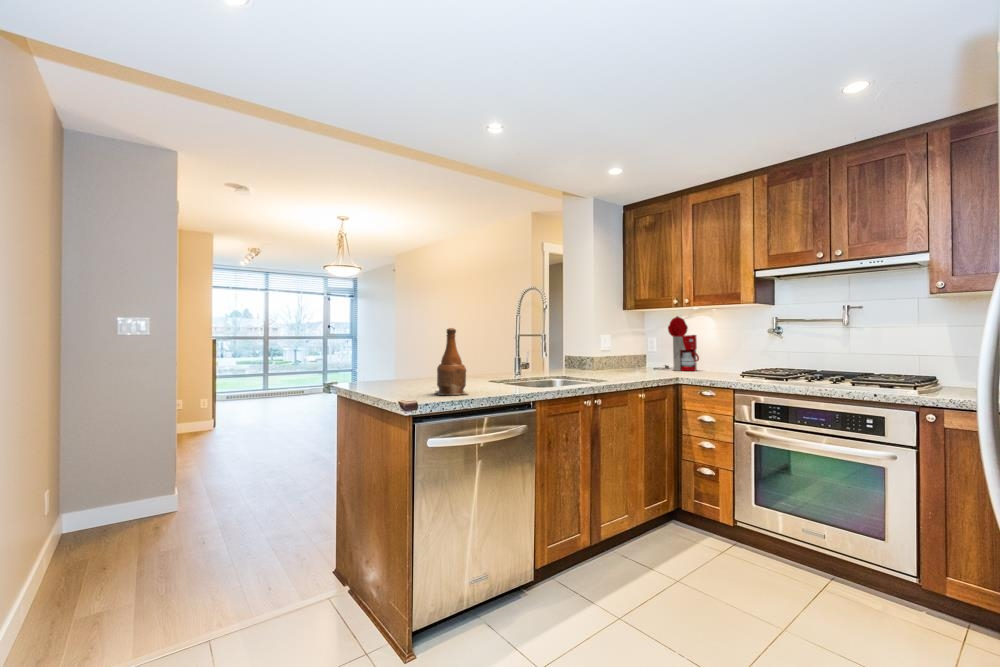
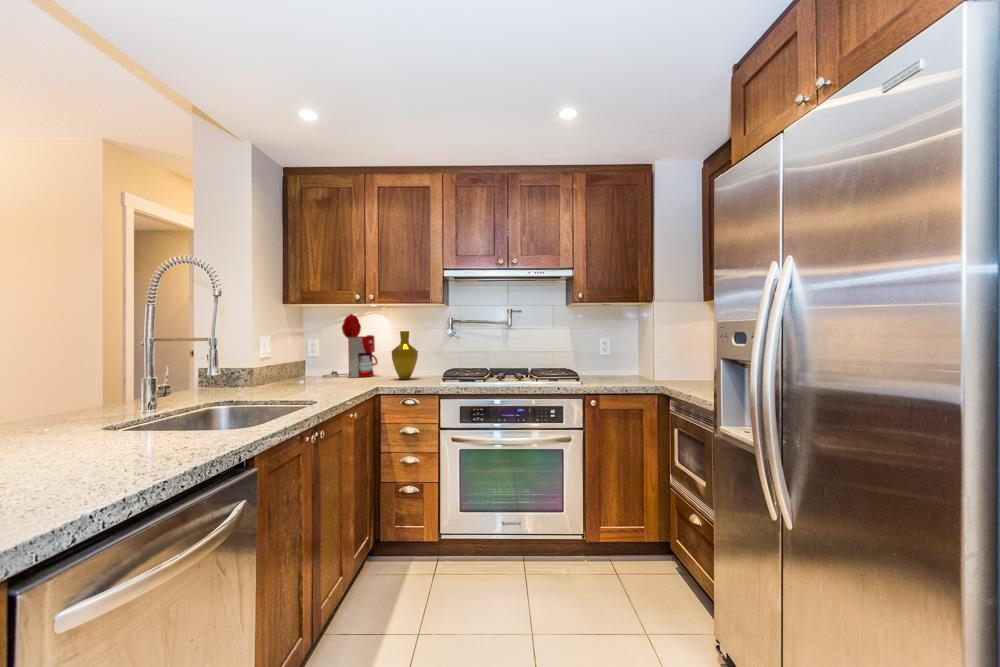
bottle: present [436,328,468,395] -> none [37,333,152,488]
vase: none [701,330,727,375] -> present [392,331,418,380]

